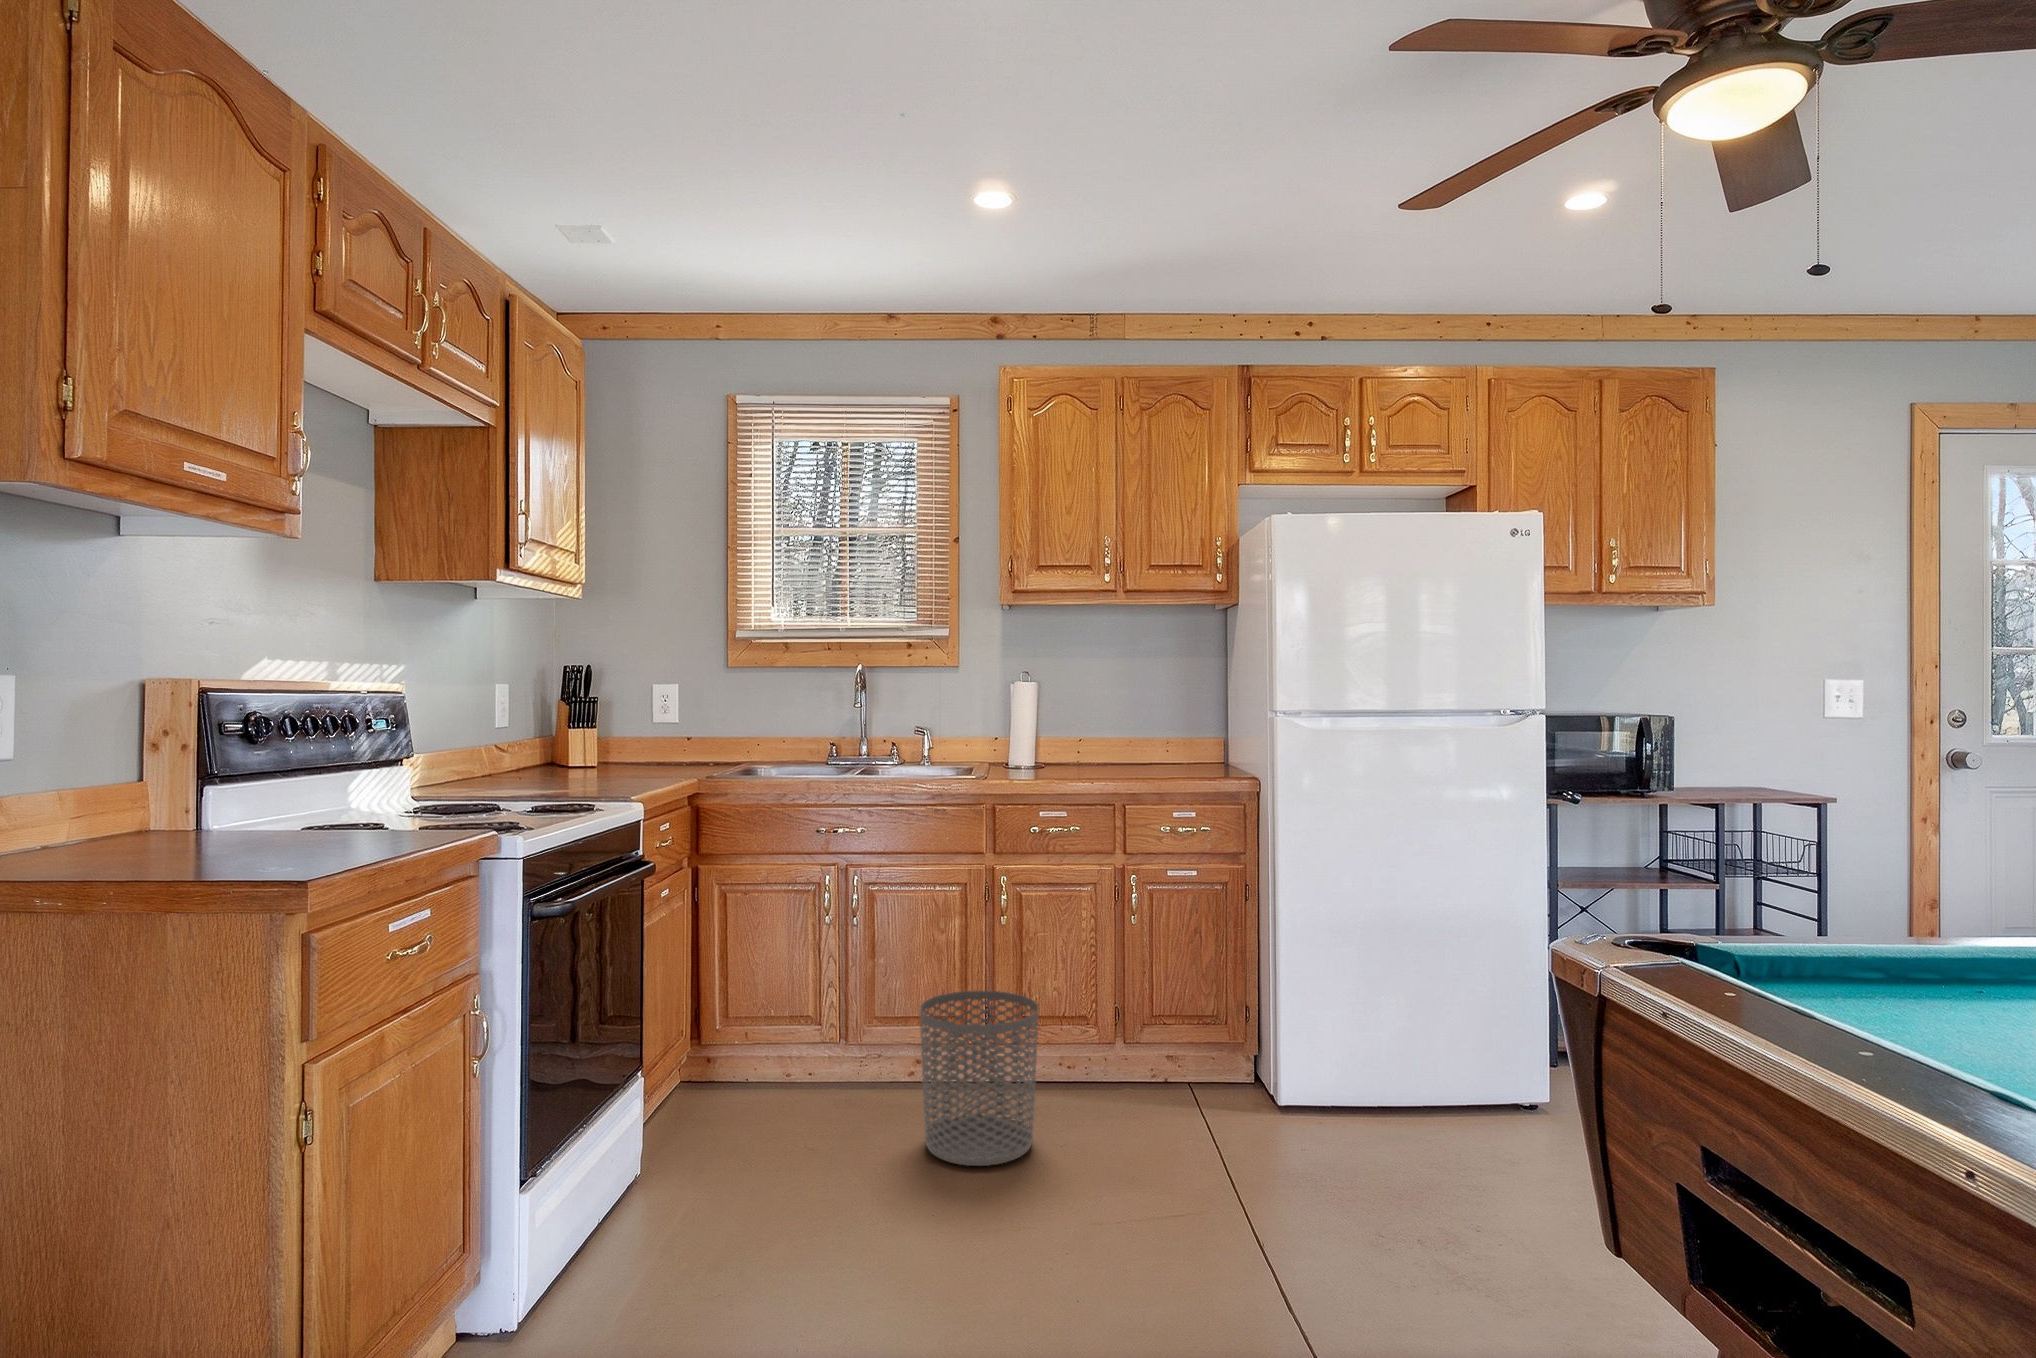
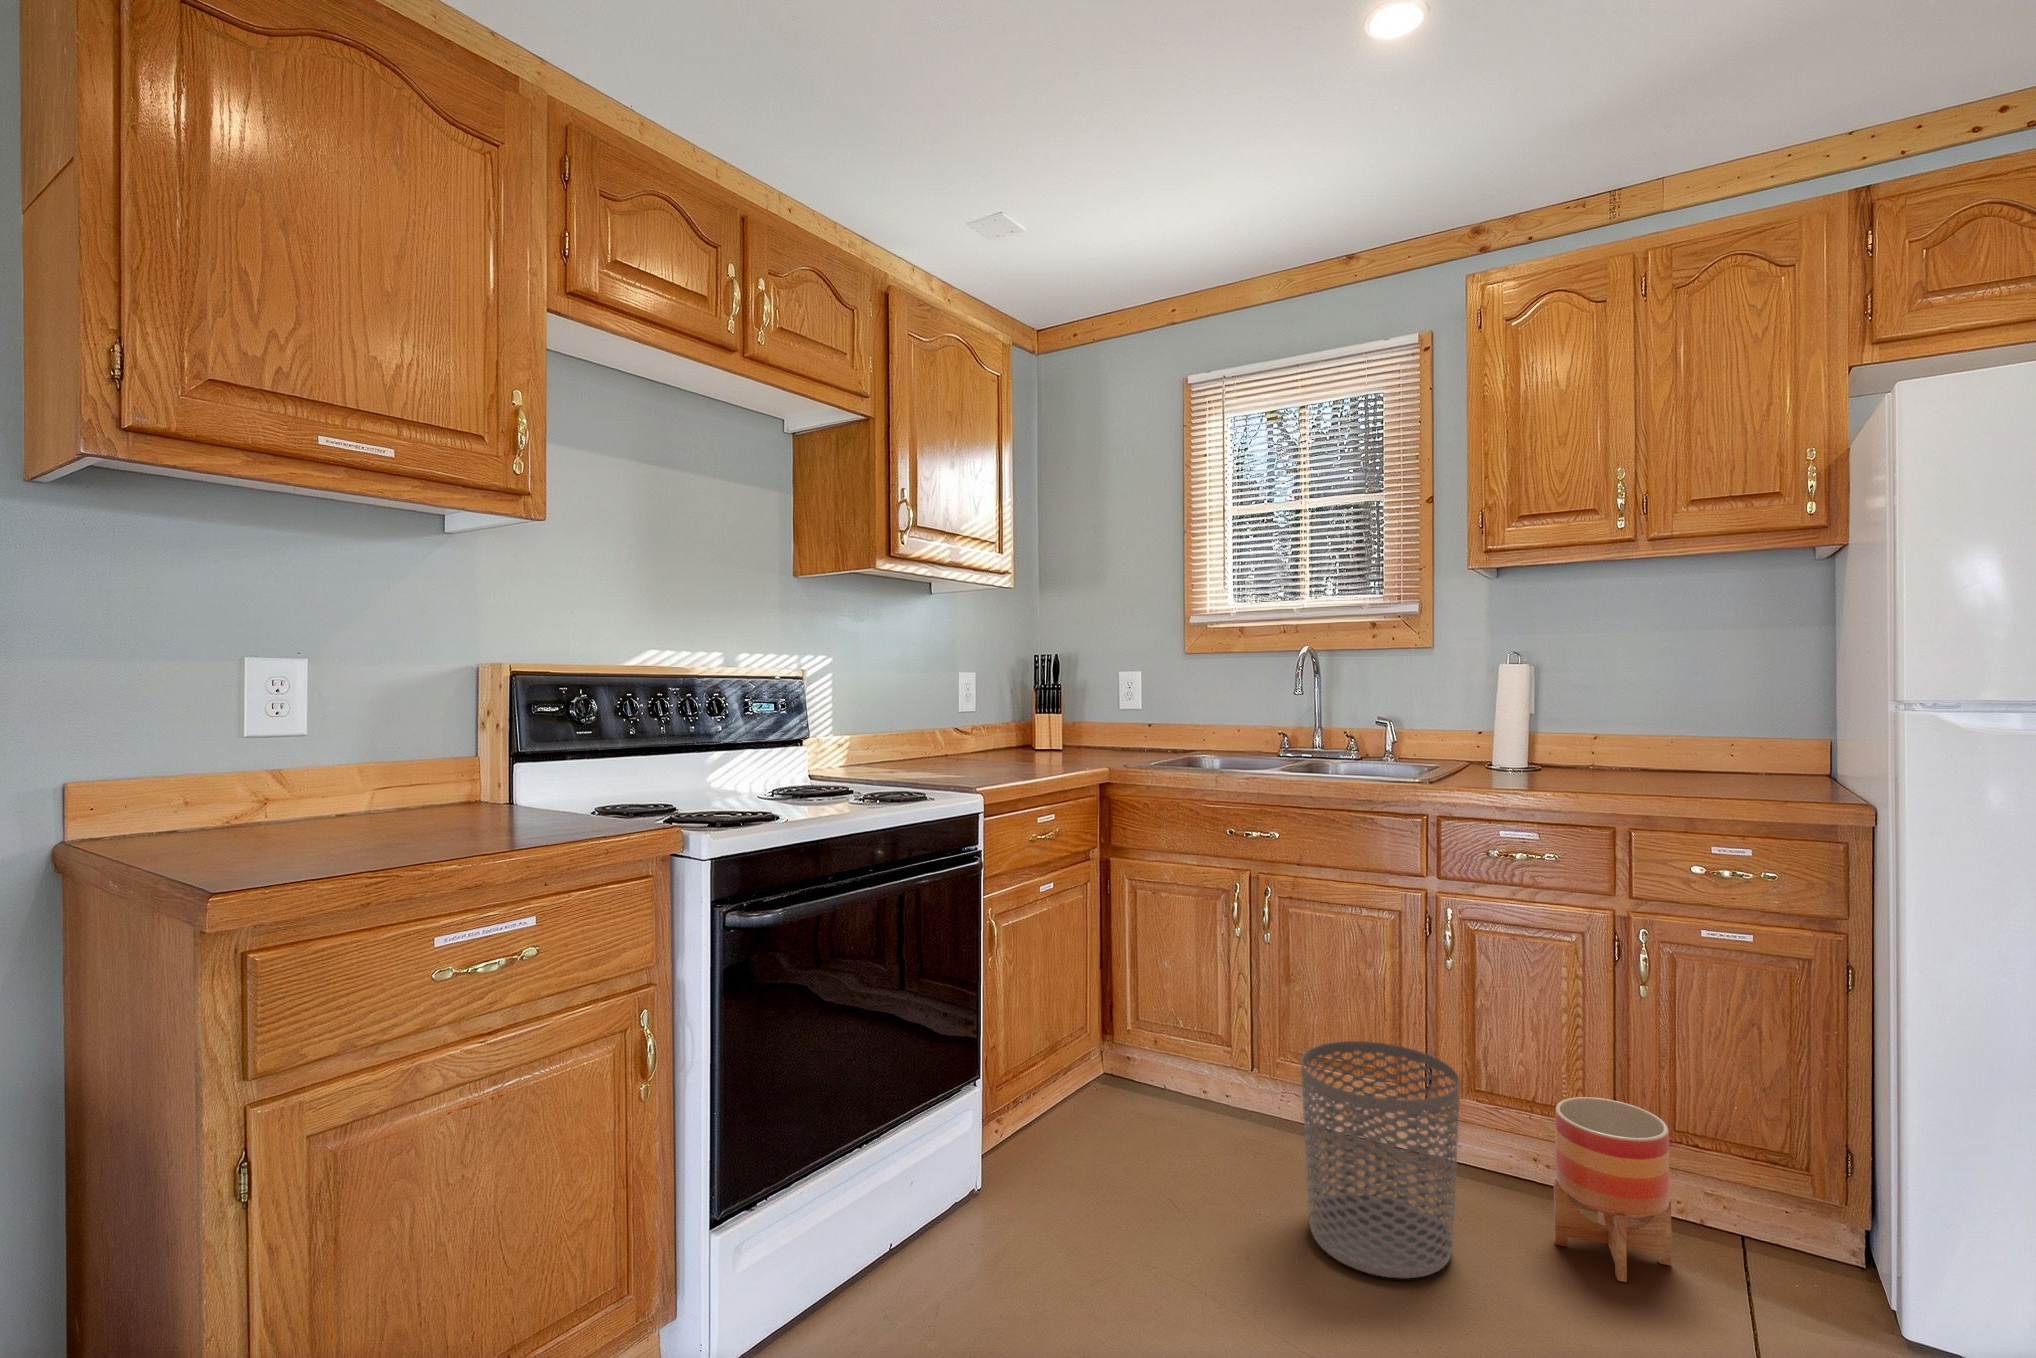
planter: none [1087,1004,1158,1126] -> present [1554,1097,1672,1282]

